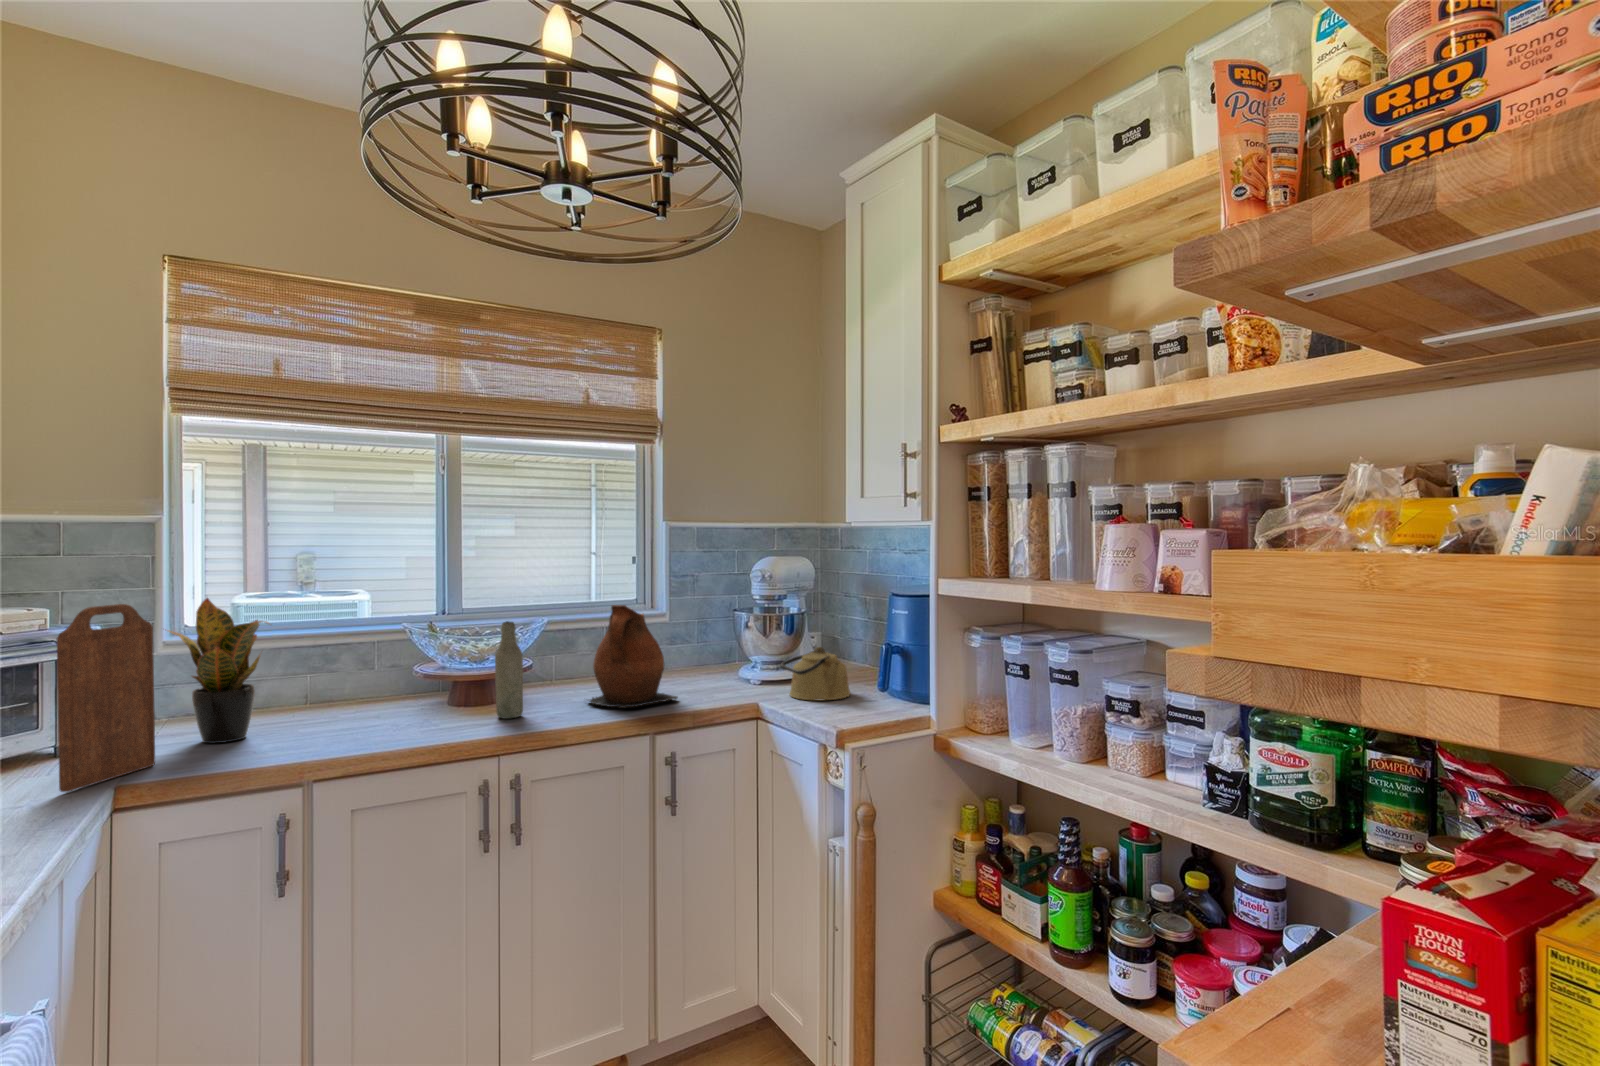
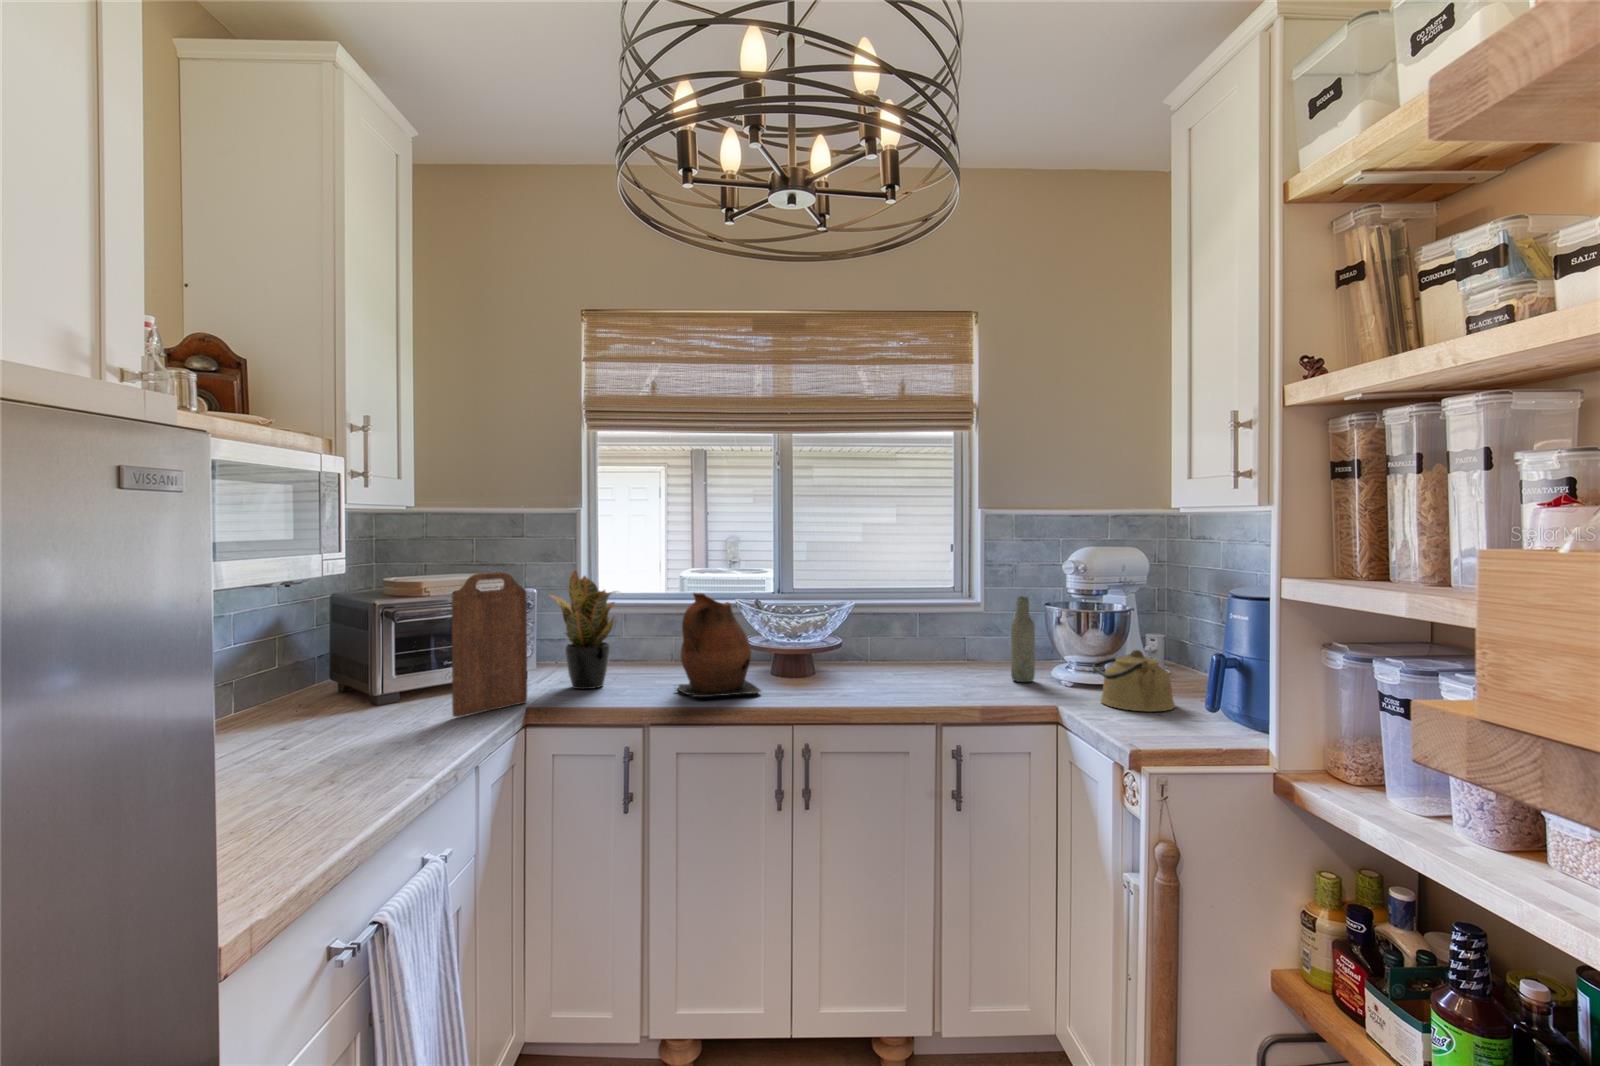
ceramic pitcher: present [589,605,677,708] -> present [678,593,761,697]
bottle: present [495,621,523,719] -> present [1011,596,1035,682]

